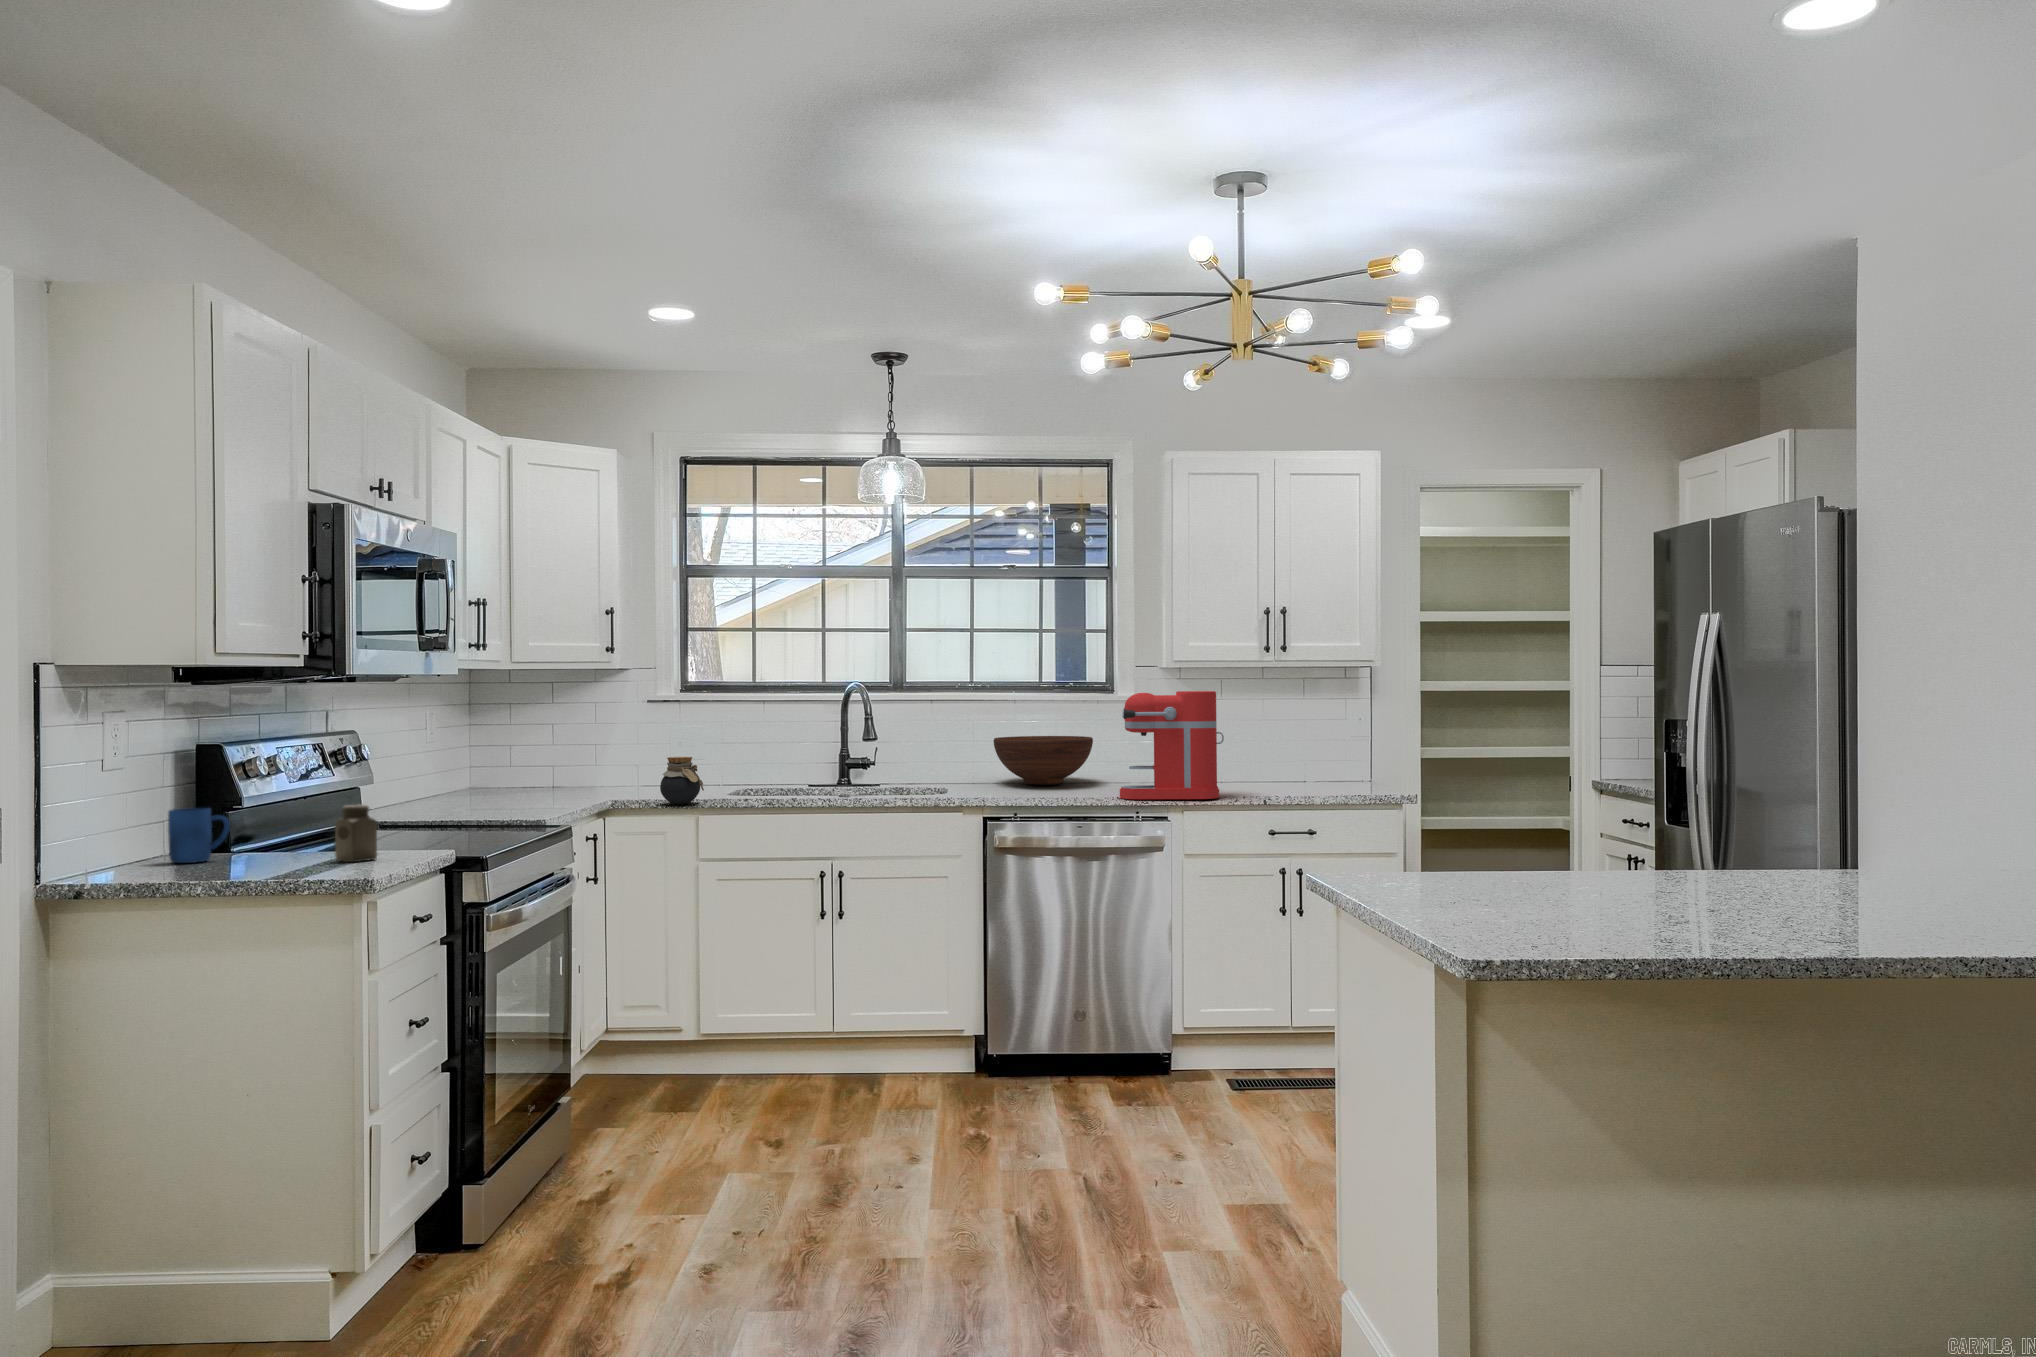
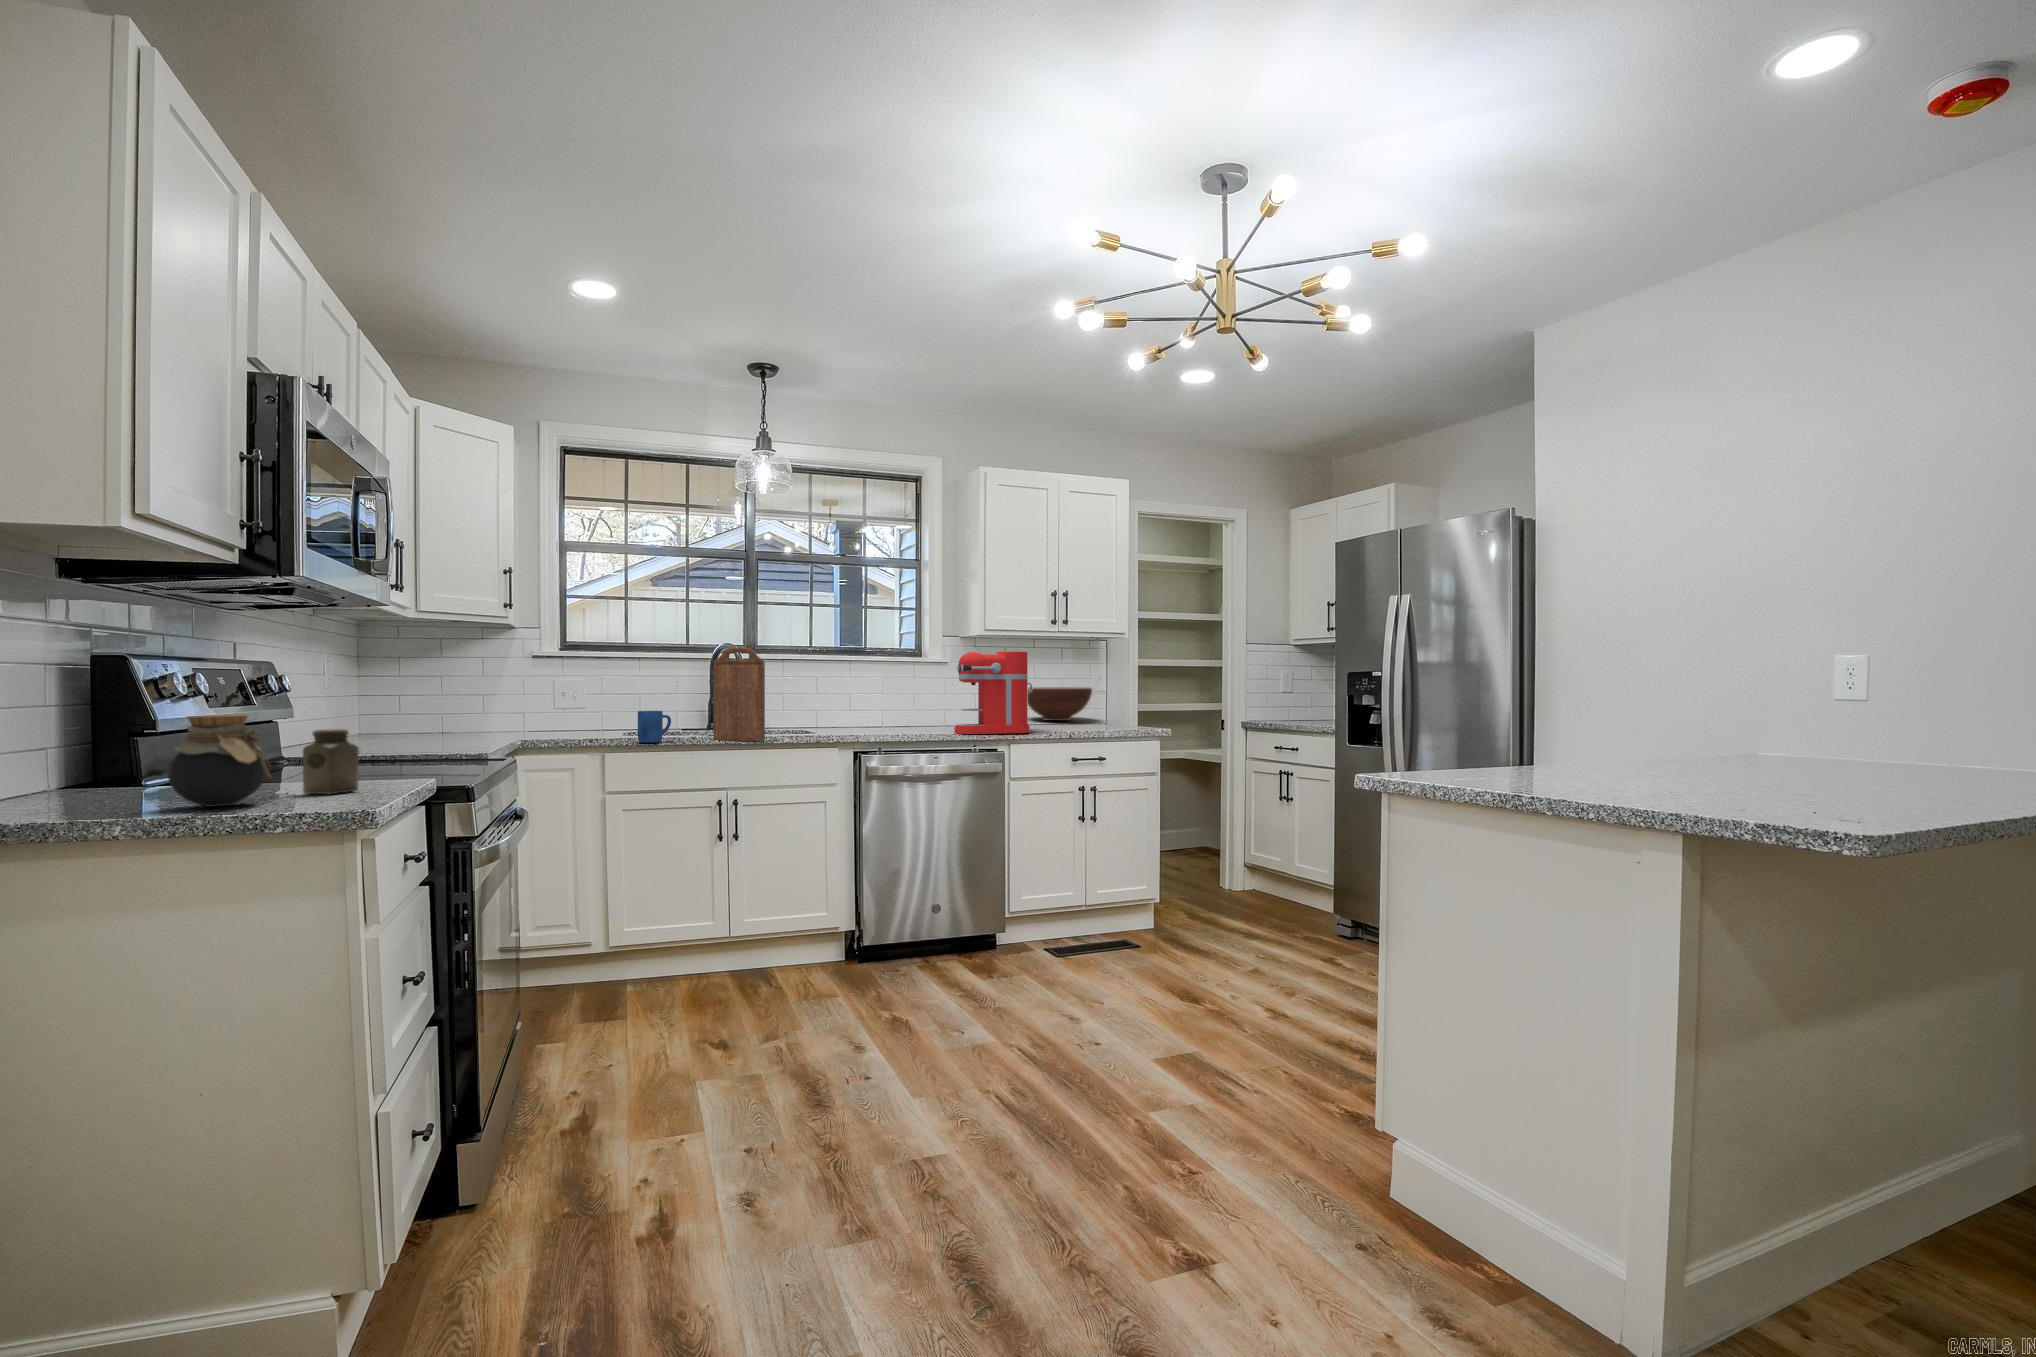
cutting board: none [815,695,868,805] -> present [713,648,765,741]
fruit bowl: present [994,736,1093,785] -> present [1028,687,1092,721]
jar: present [660,757,704,805] -> present [168,715,271,807]
mug: present [168,808,230,863] -> present [638,711,671,743]

